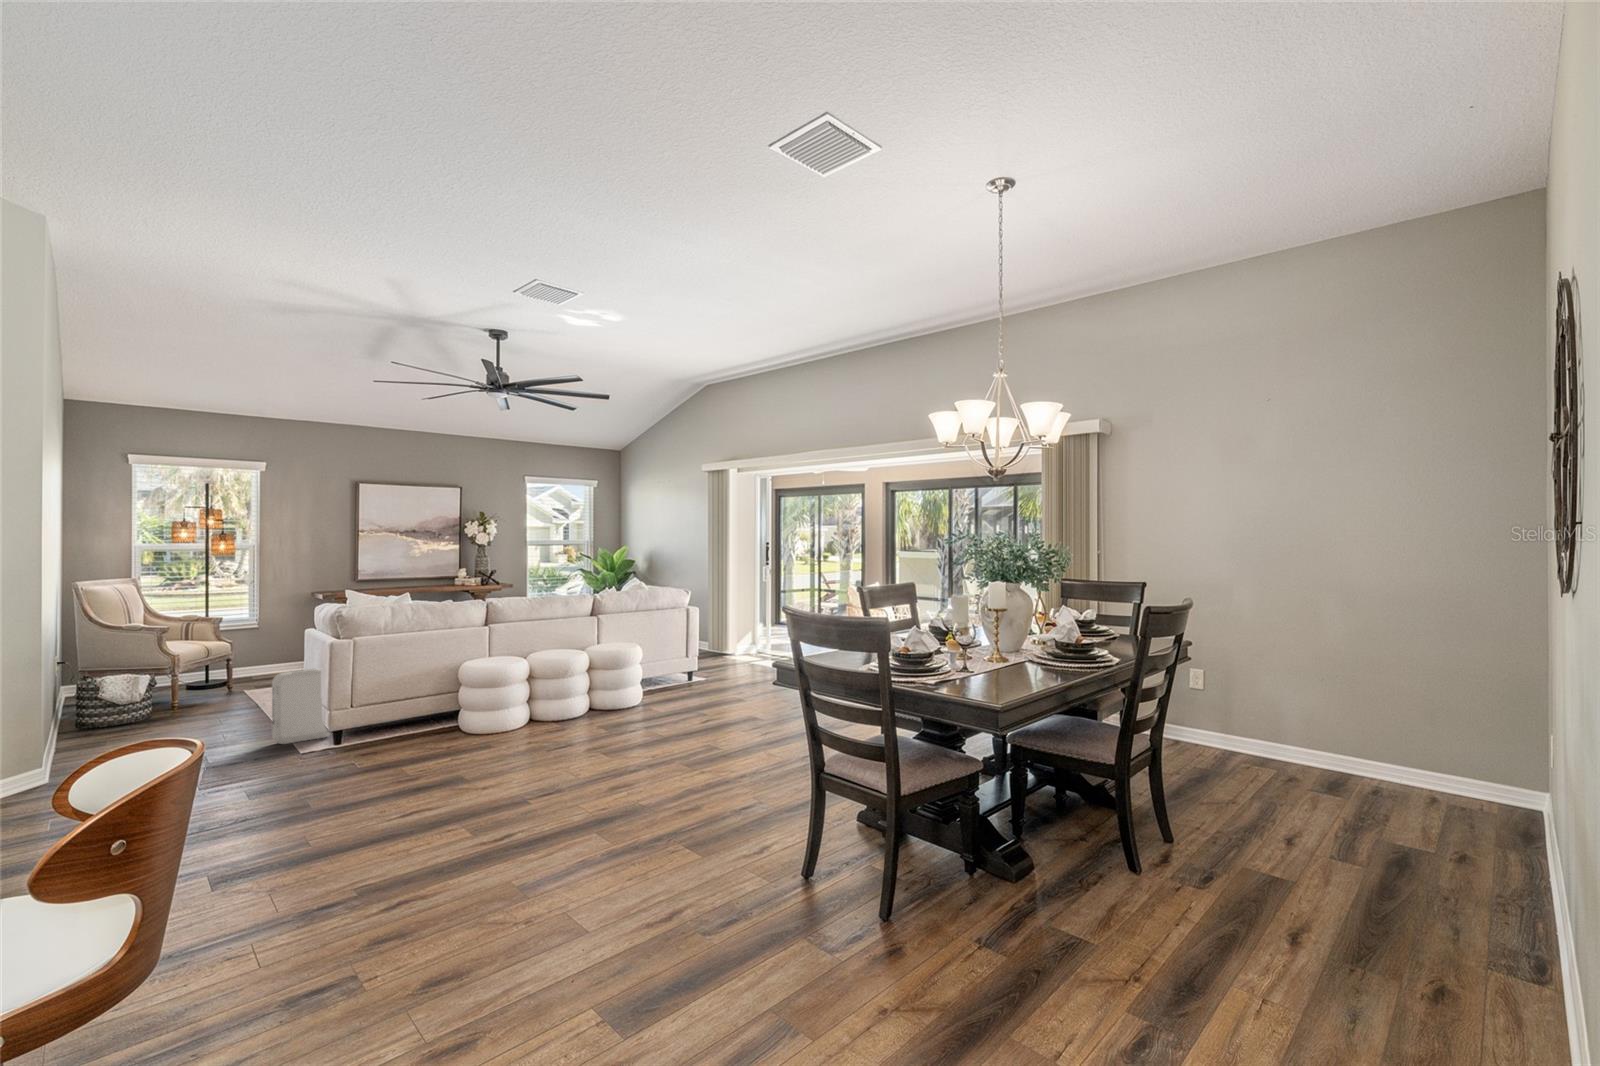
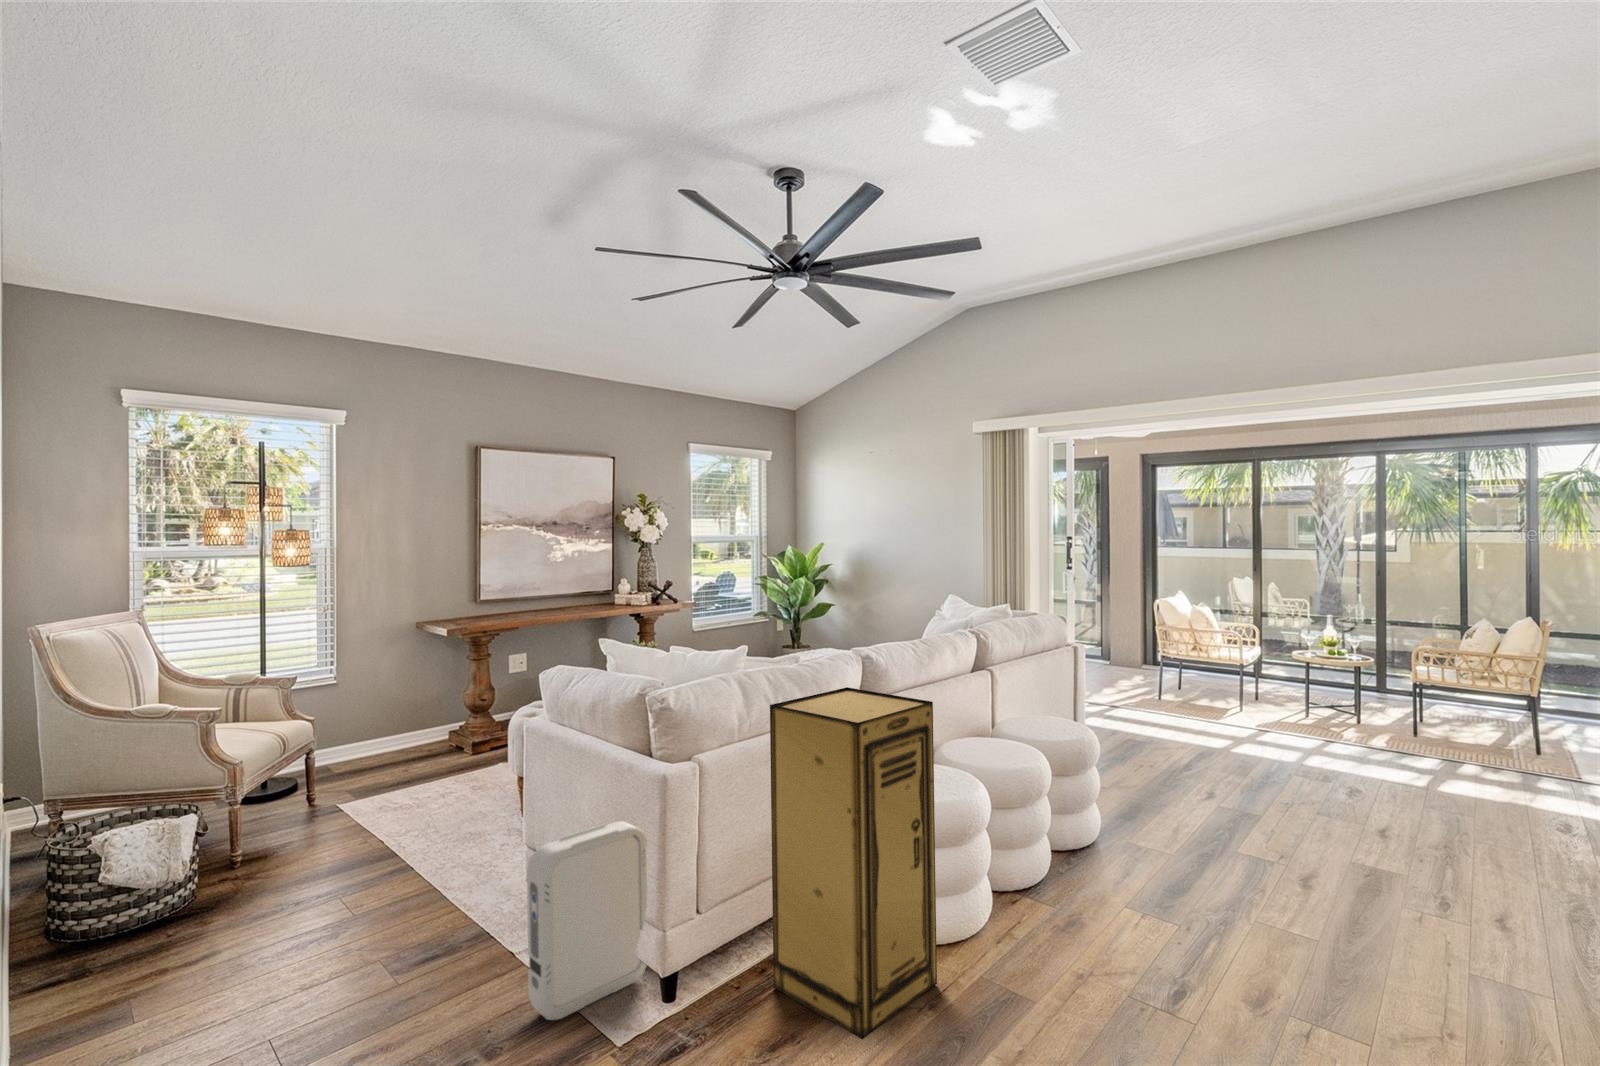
storage cabinet: none [384,613,455,749] -> present [770,687,937,1039]

